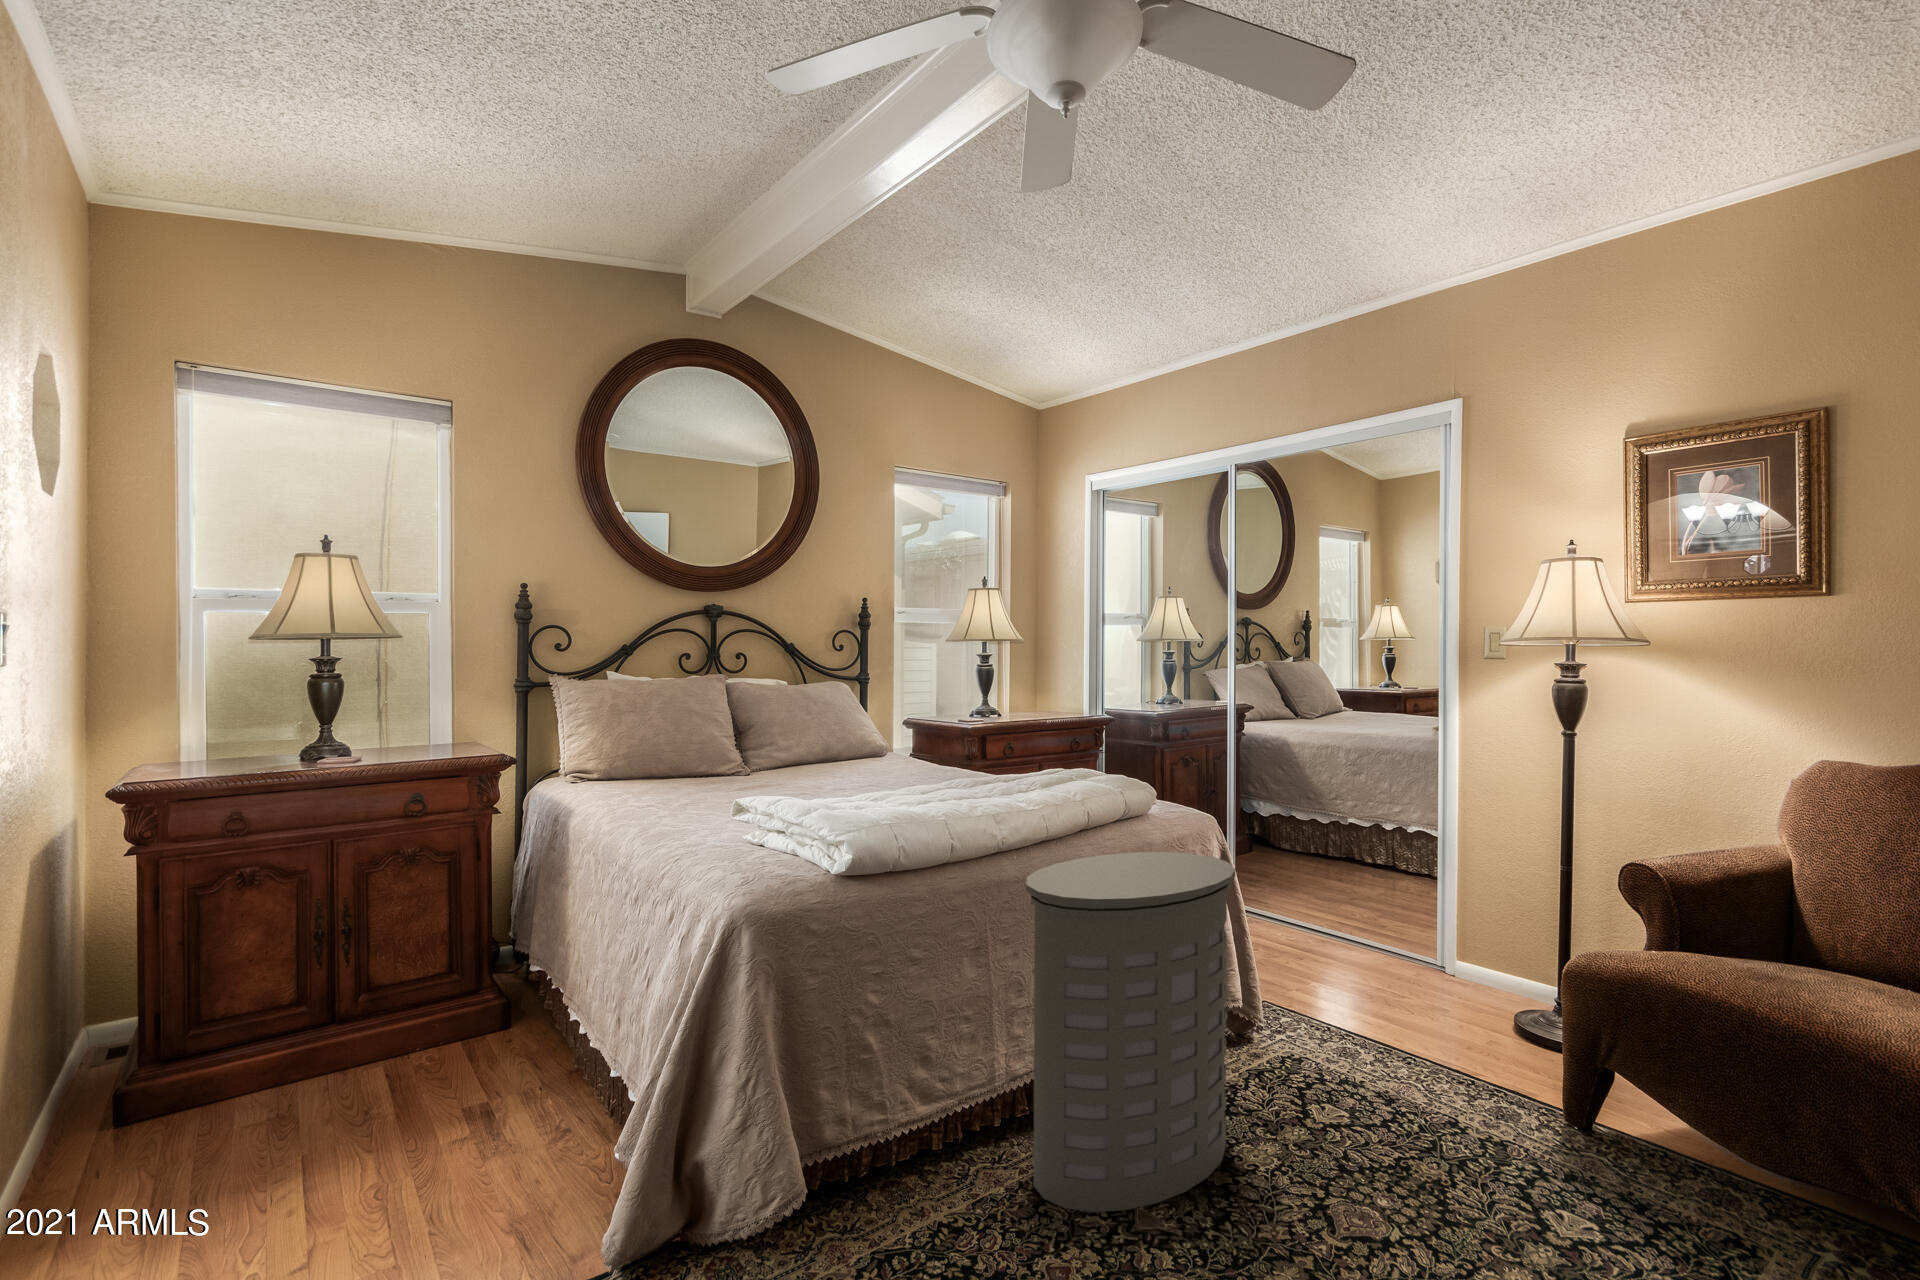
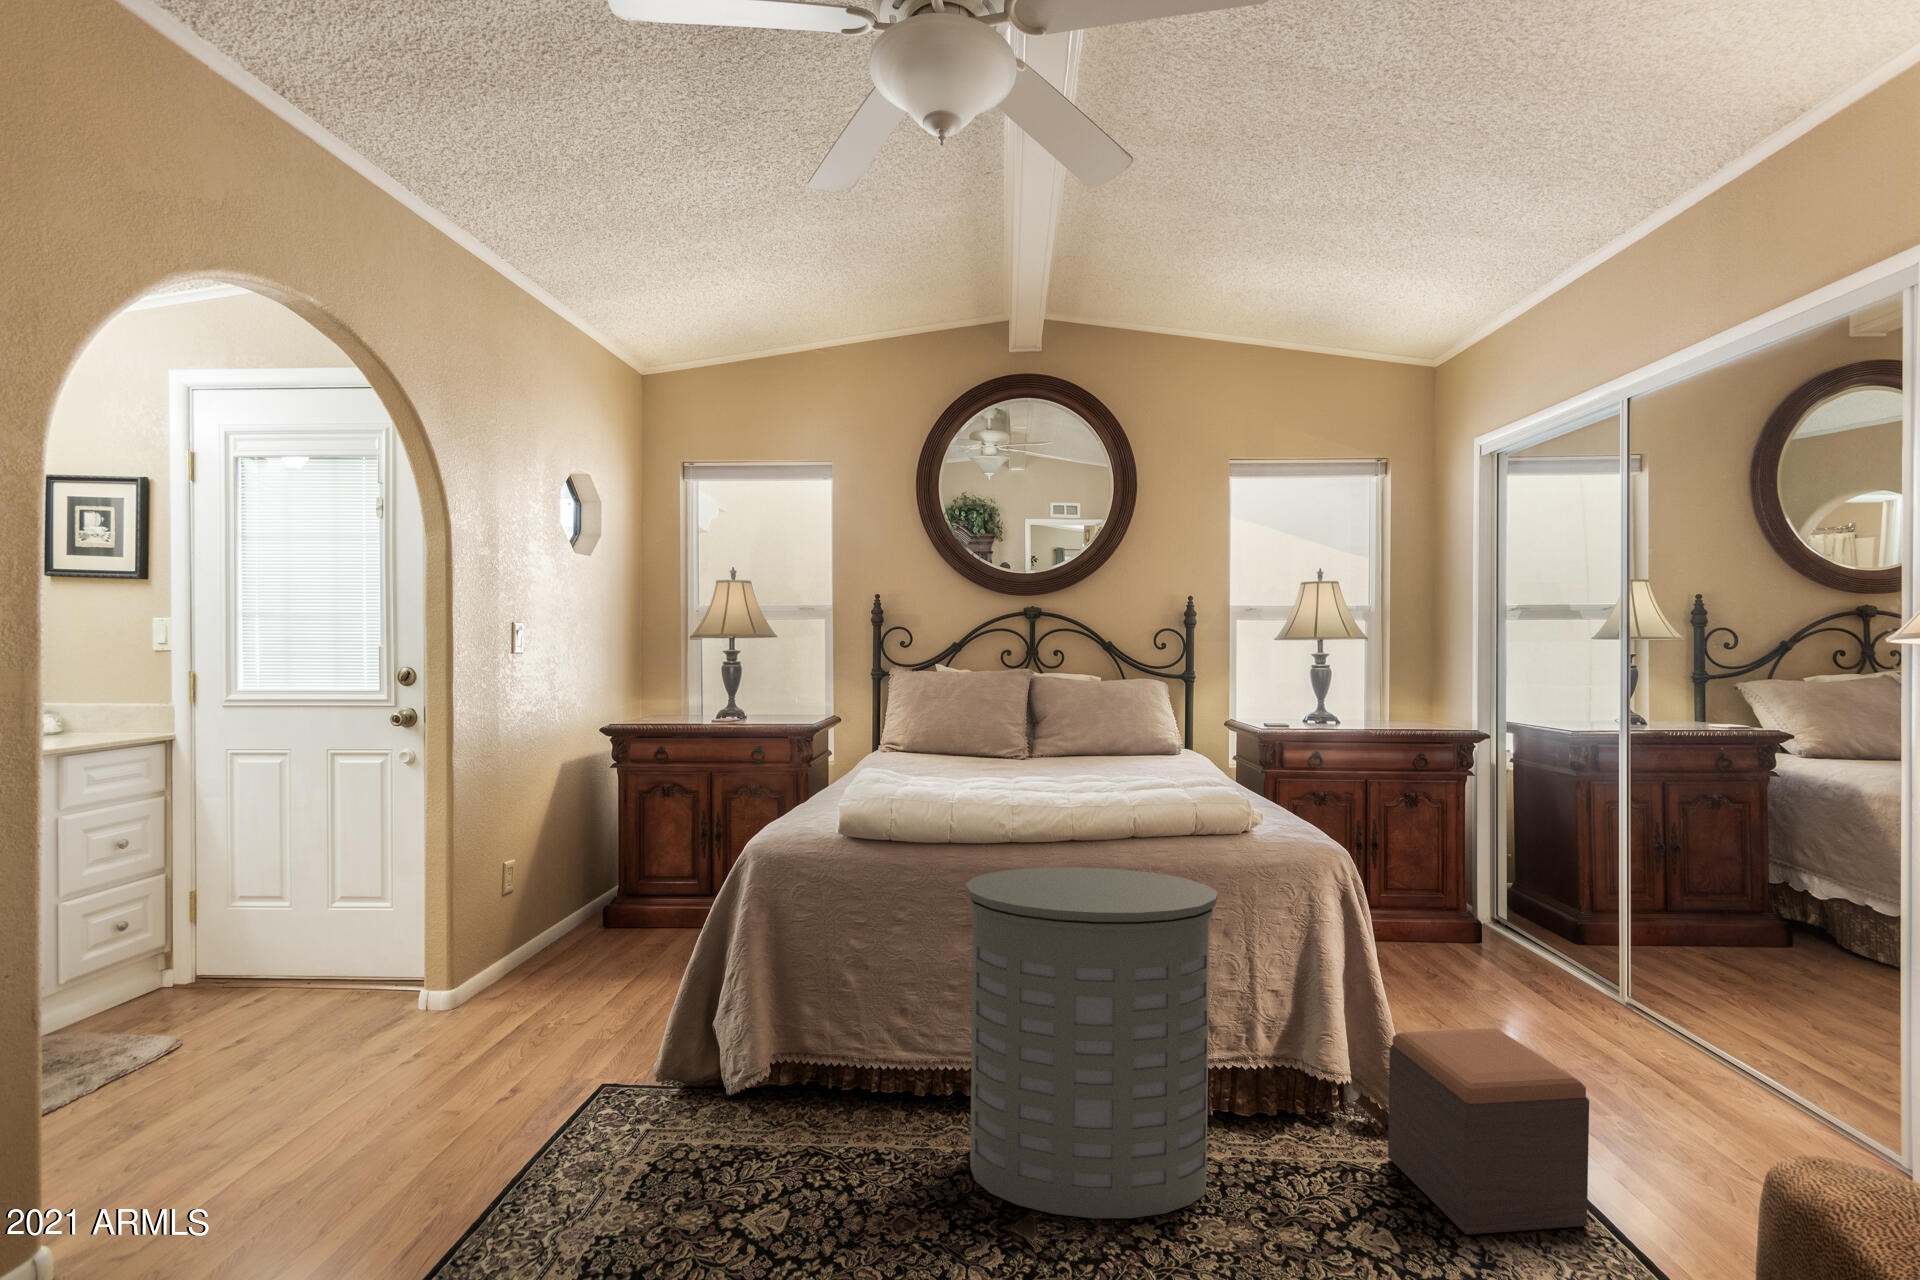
footstool: none [1278,933,1413,1090] -> present [1388,1028,1589,1235]

